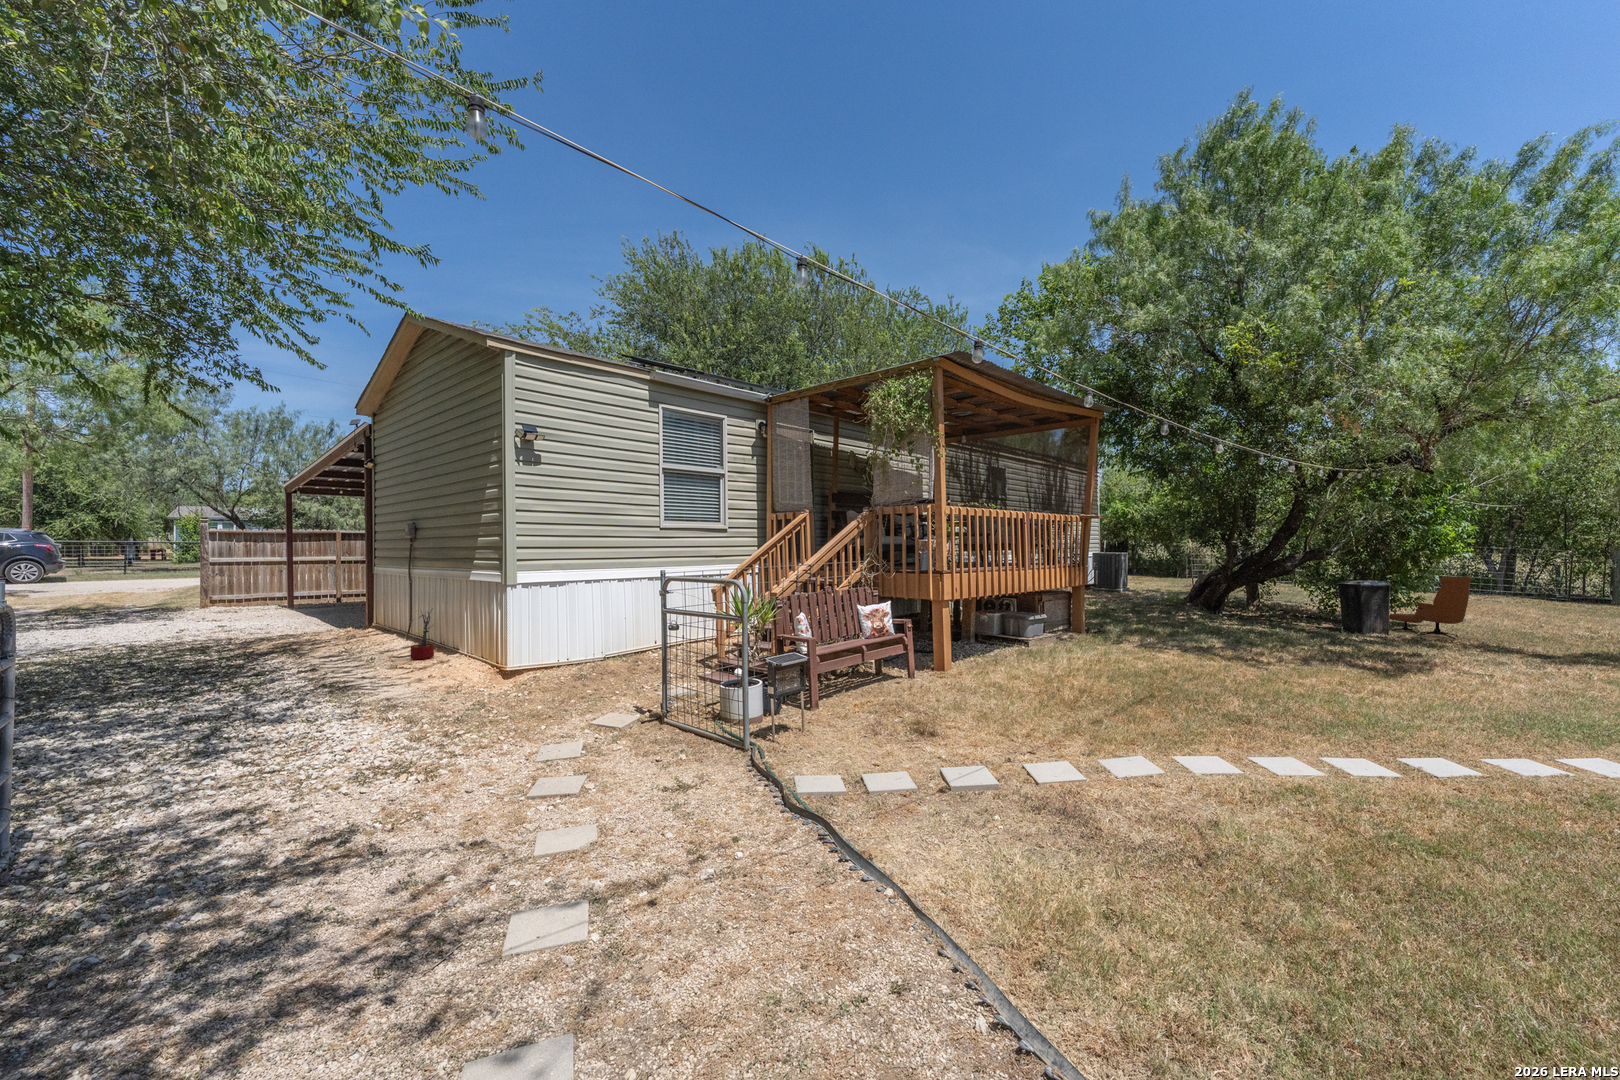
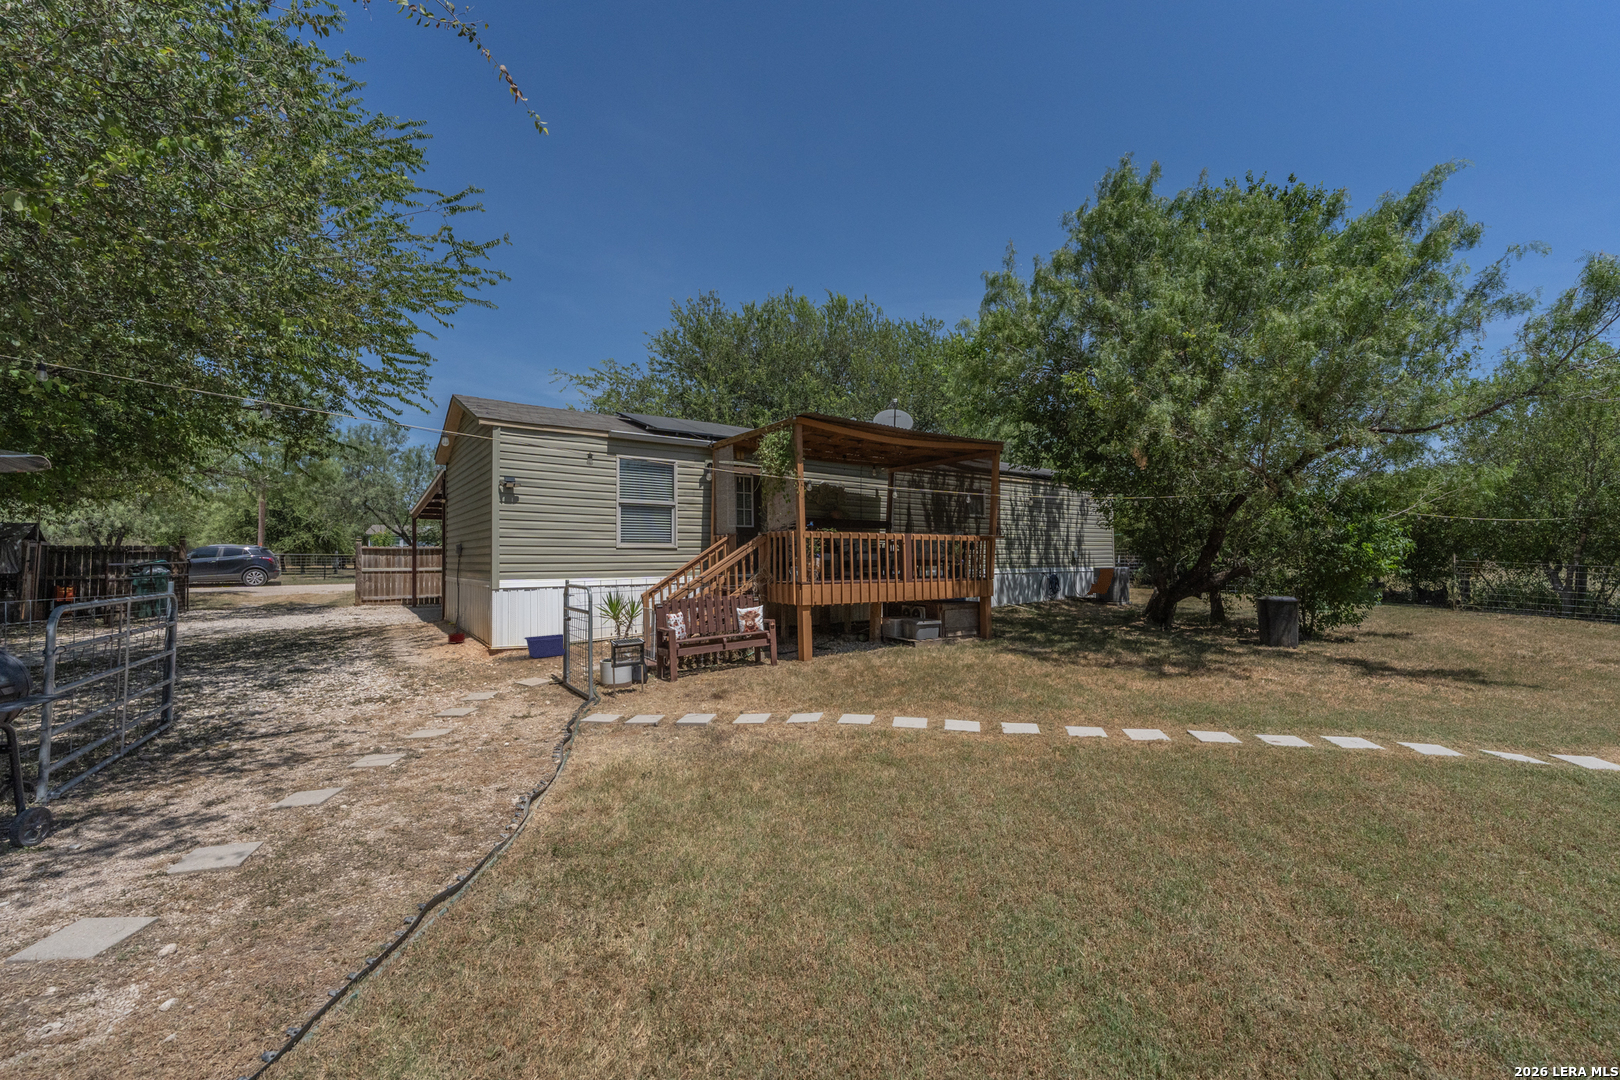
lounge chair: present [1389,577,1471,639] -> present [1086,569,1114,602]
storage bin: none [549,644,612,678] -> present [524,634,565,658]

